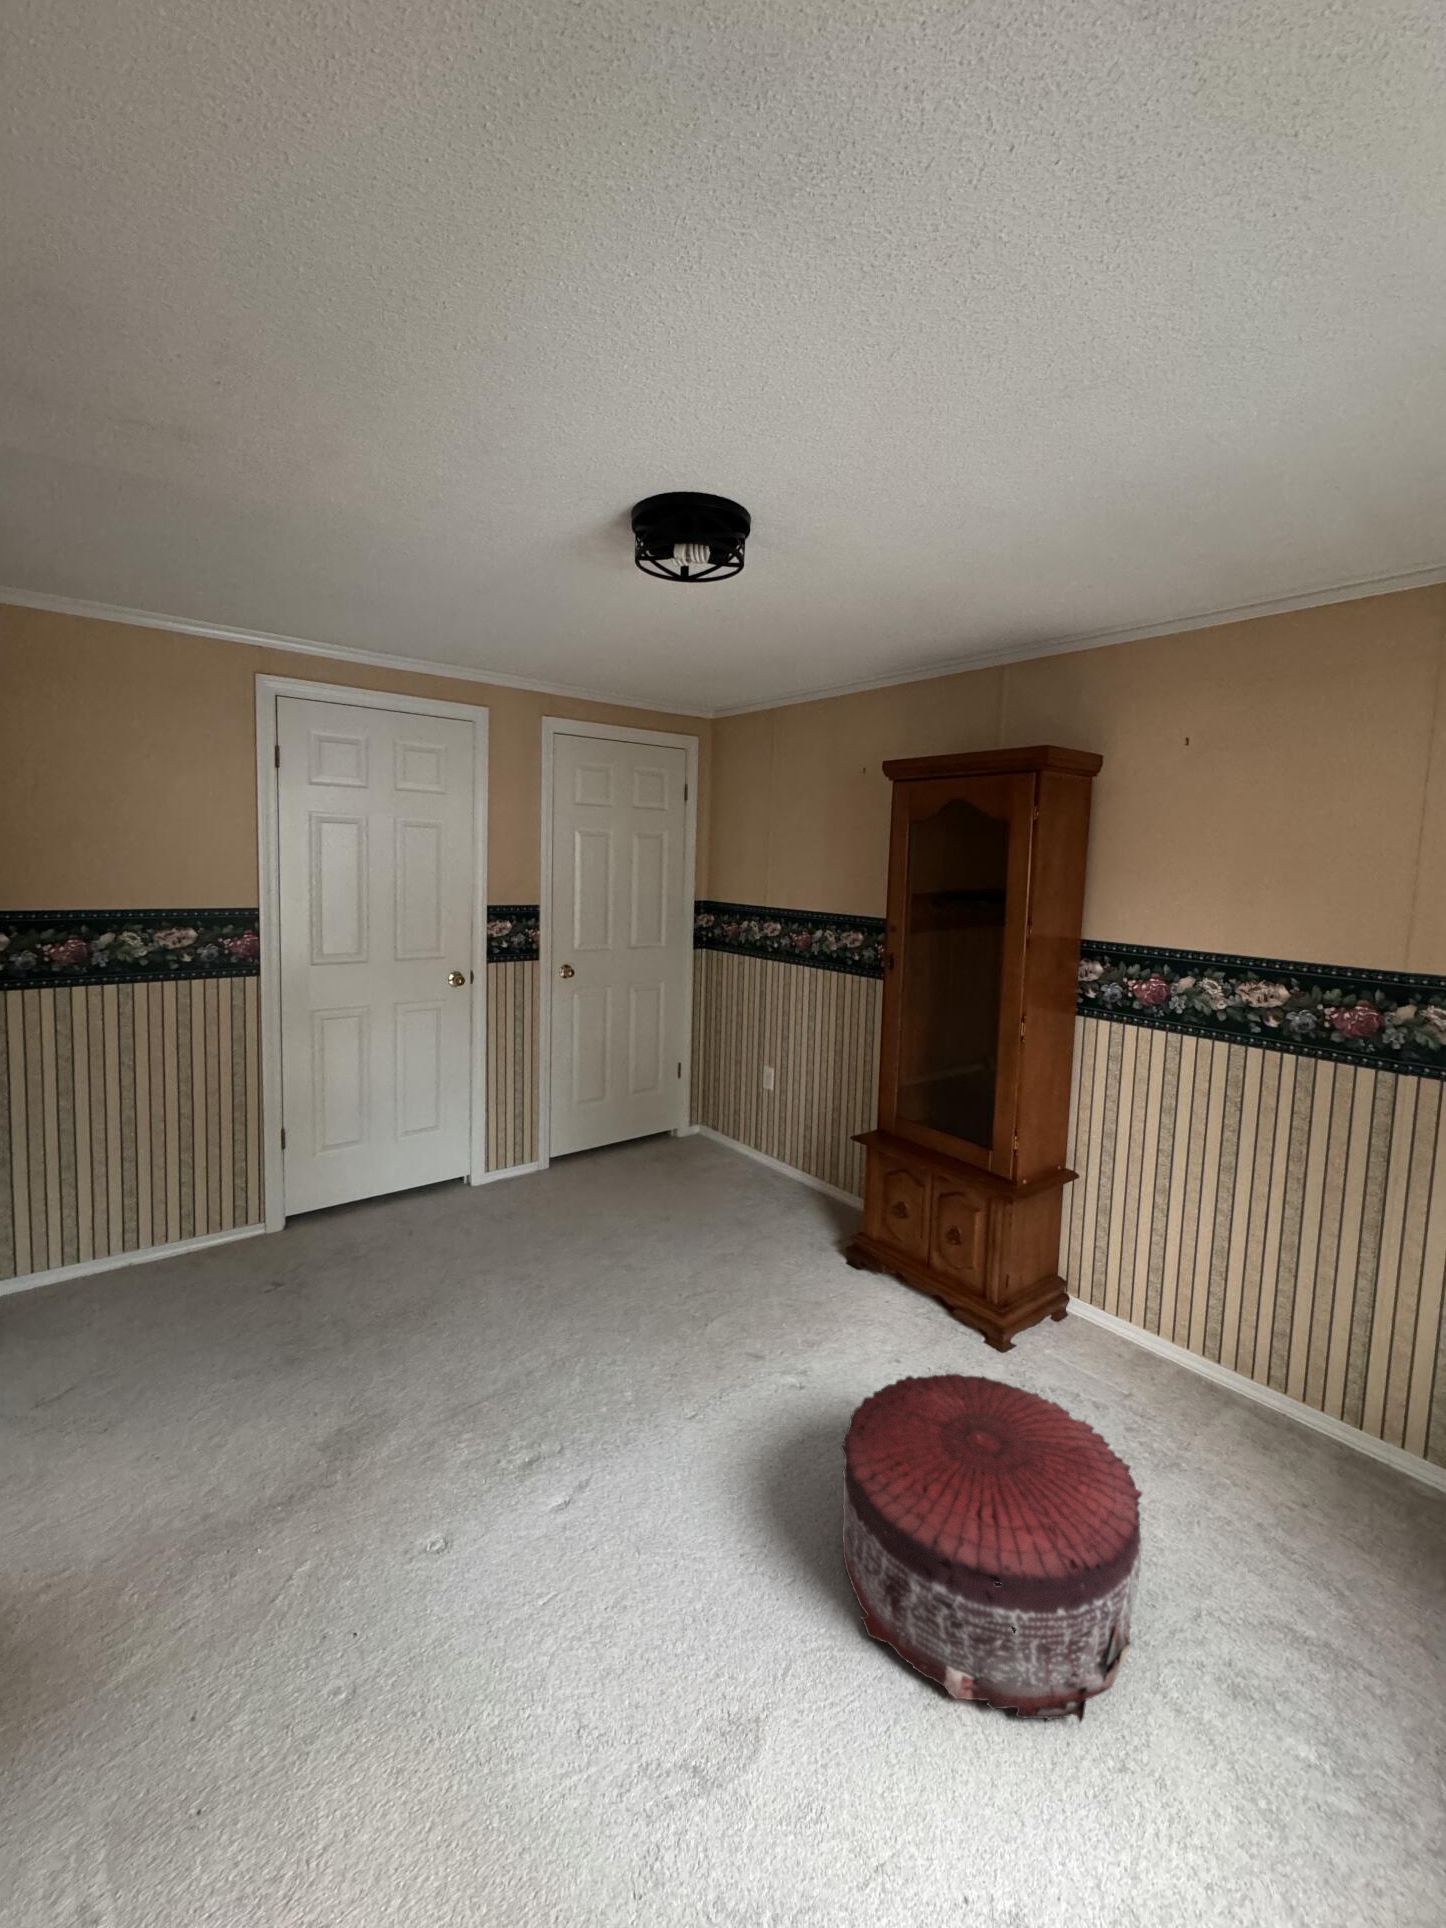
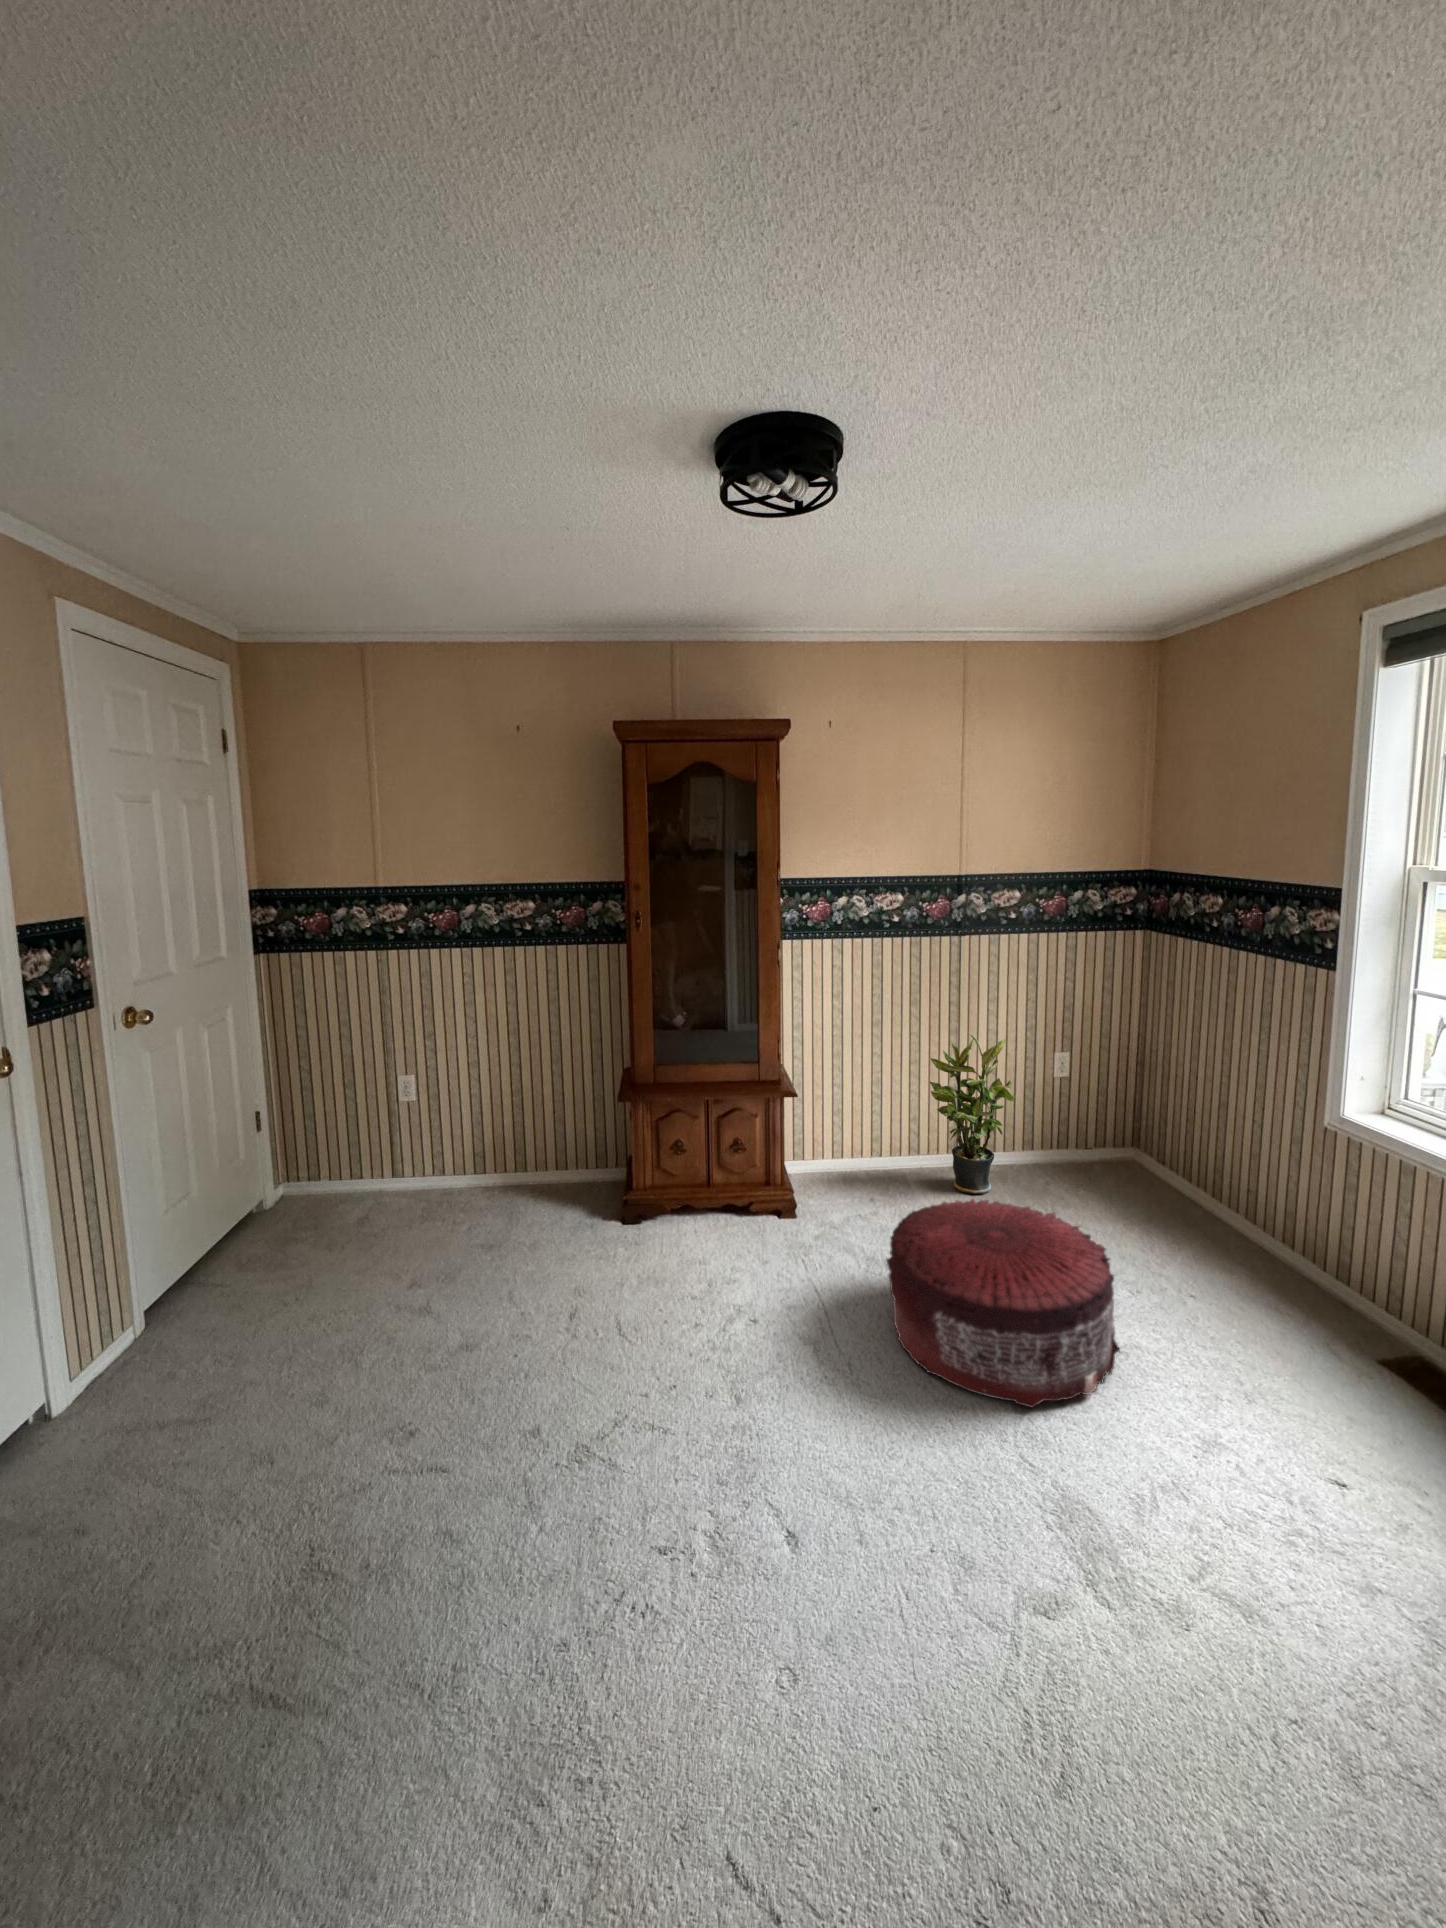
potted plant: none [1239,1229,1413,1494] -> present [930,1034,1015,1194]

